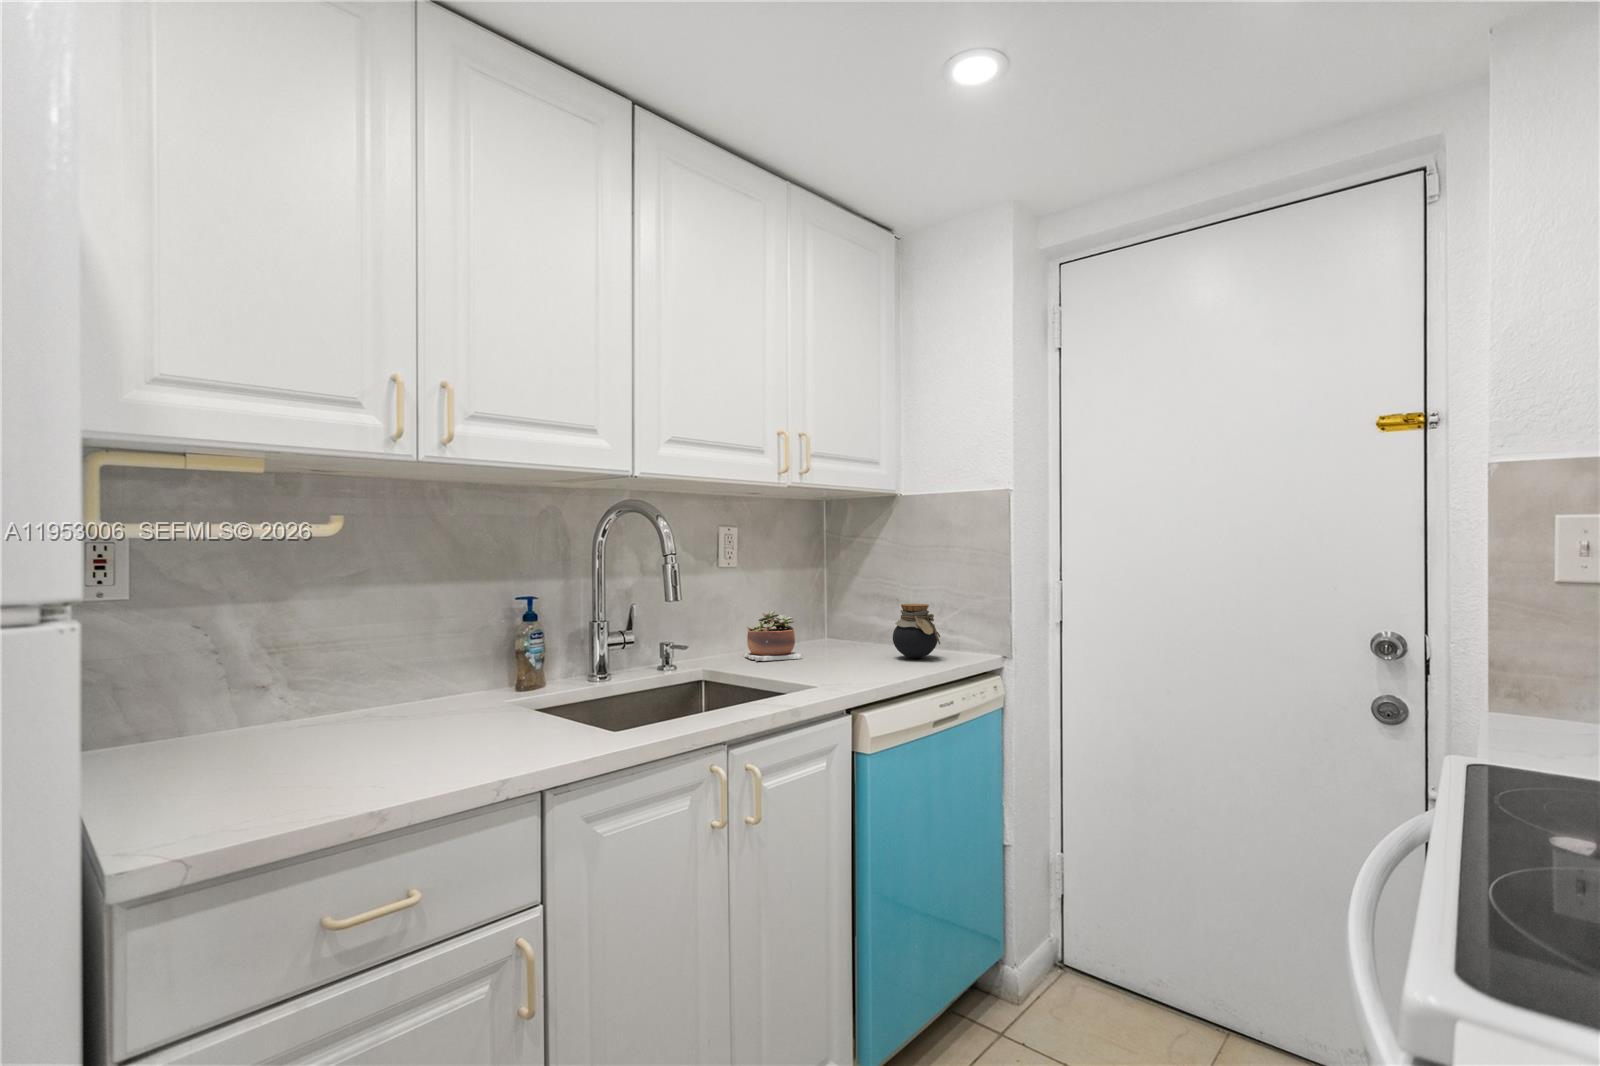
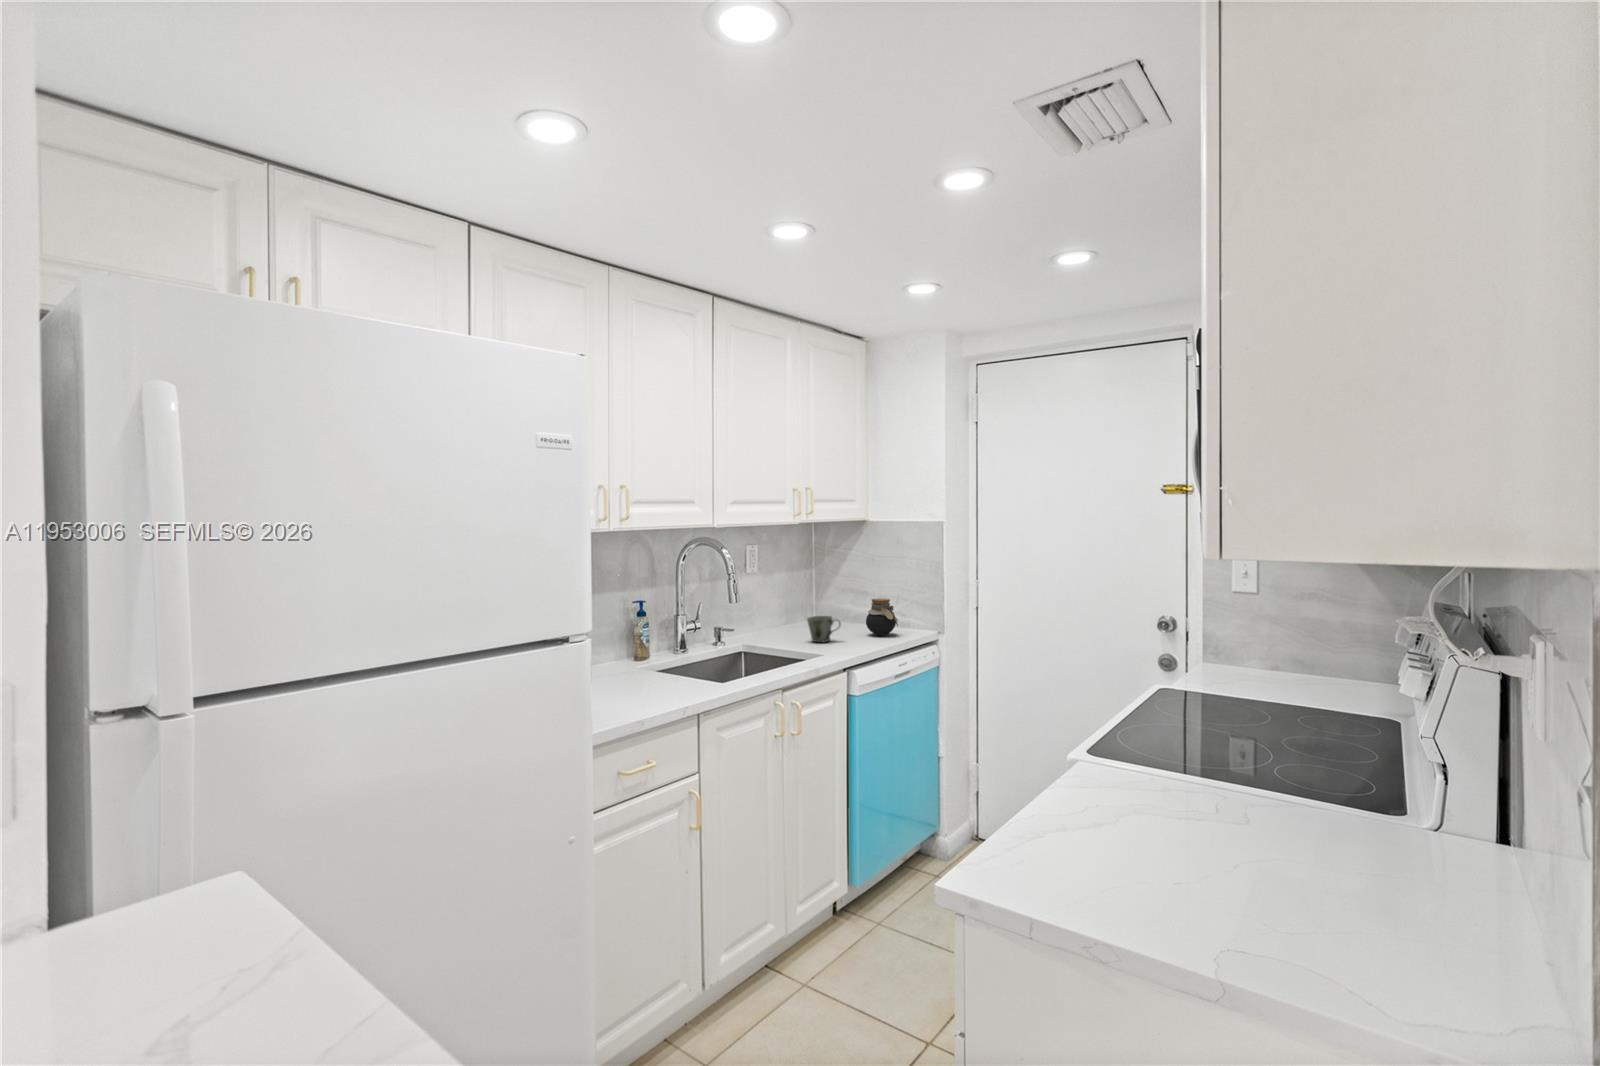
succulent plant: present [744,611,802,661] -> none [762,604,805,639]
mug: none [801,627,852,667] -> present [807,616,841,642]

